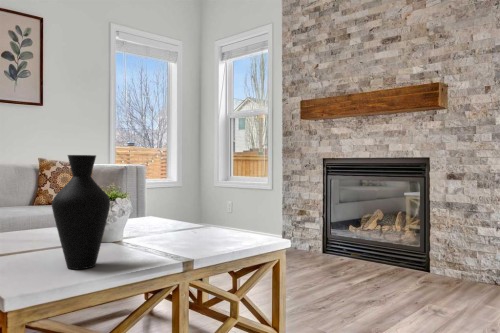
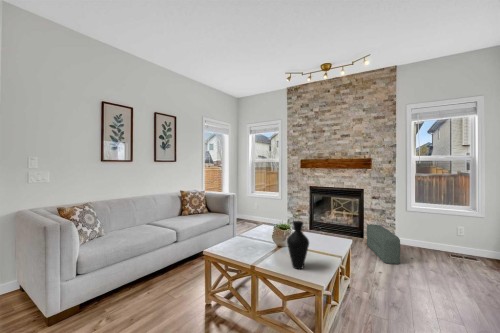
pouf: none [422,235,471,320] -> present [367,224,400,264]

